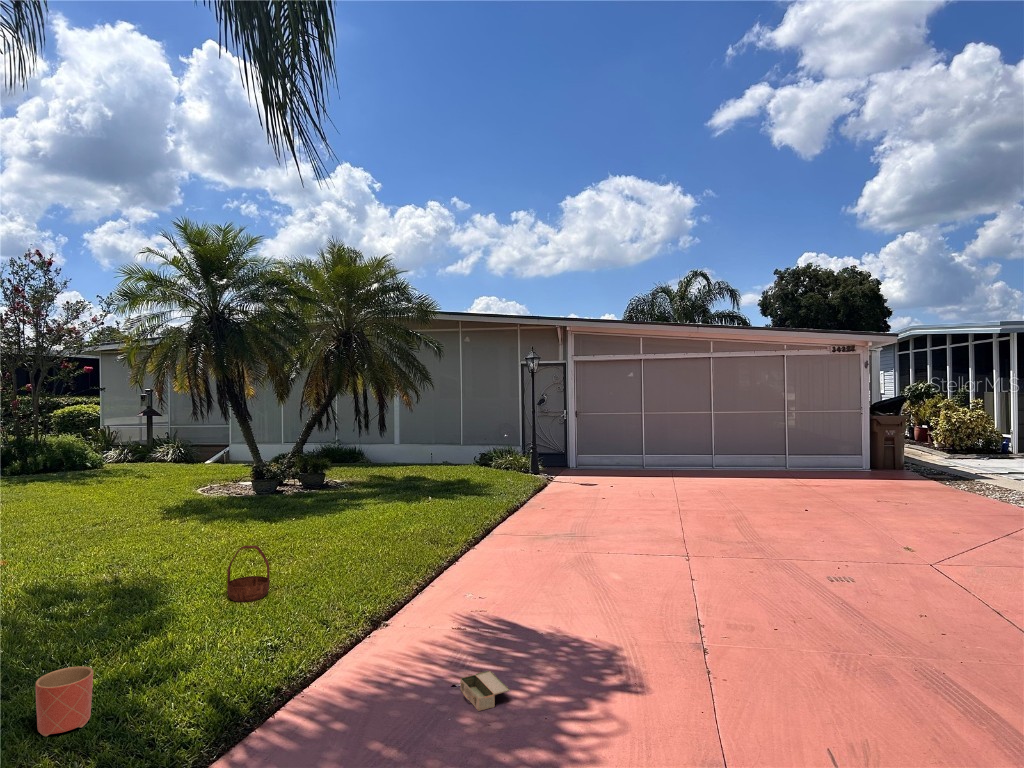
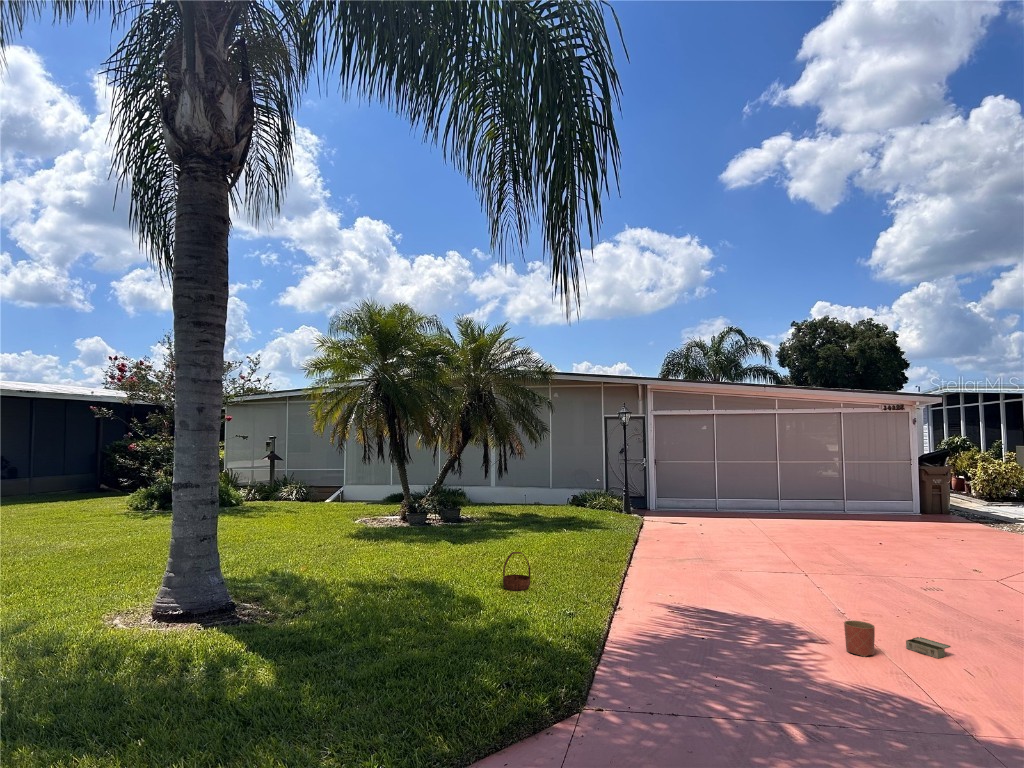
planter: present [36,666,93,736] -> present [844,620,875,657]
toolbox: present [460,671,510,711] -> present [906,637,951,658]

